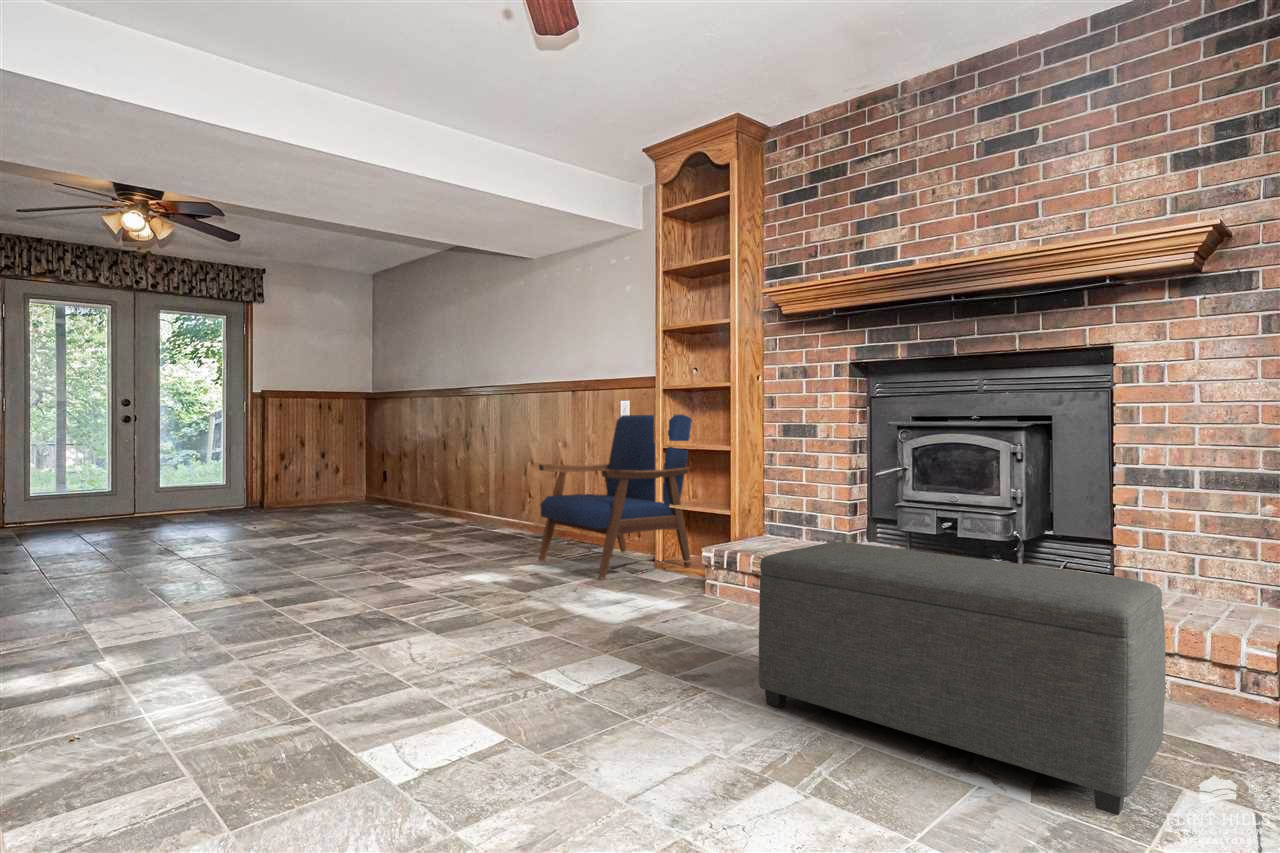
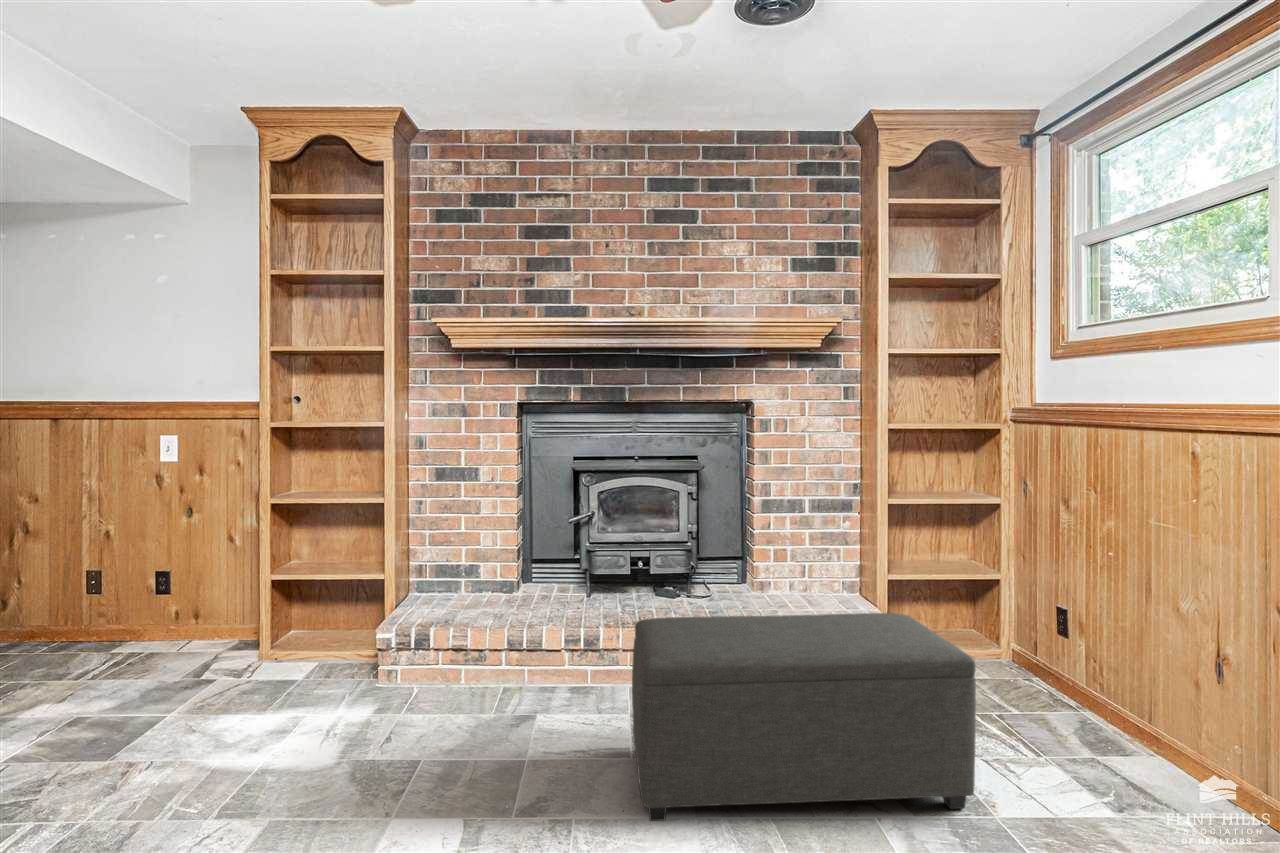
armchair: present [539,414,692,579] -> none [37,456,304,702]

